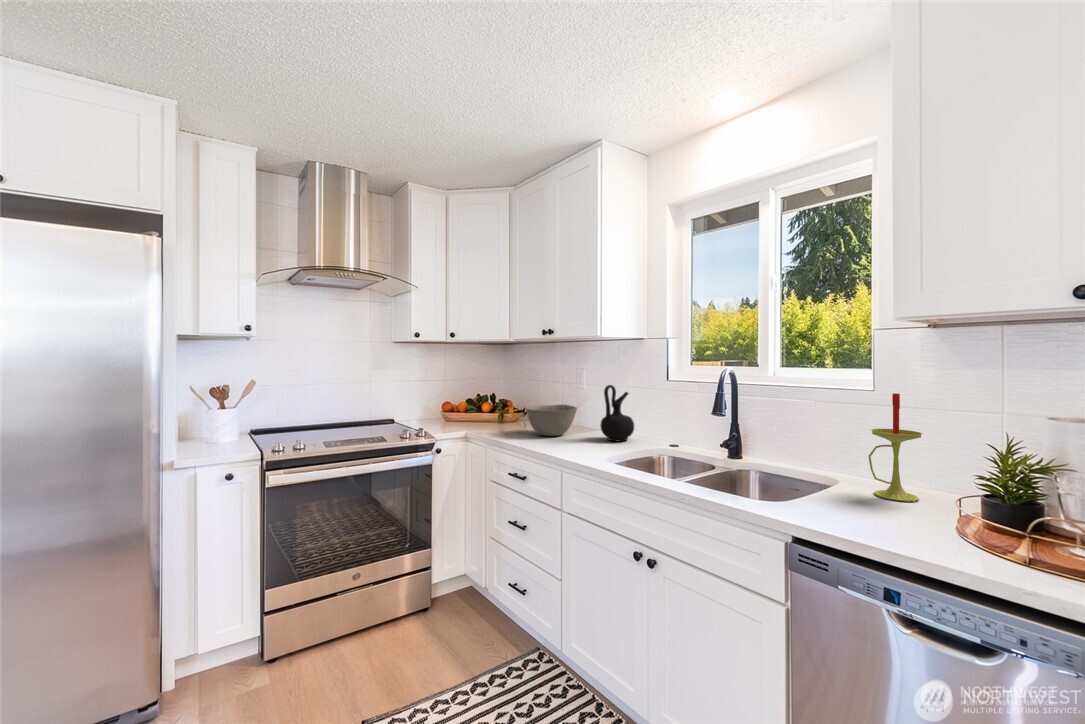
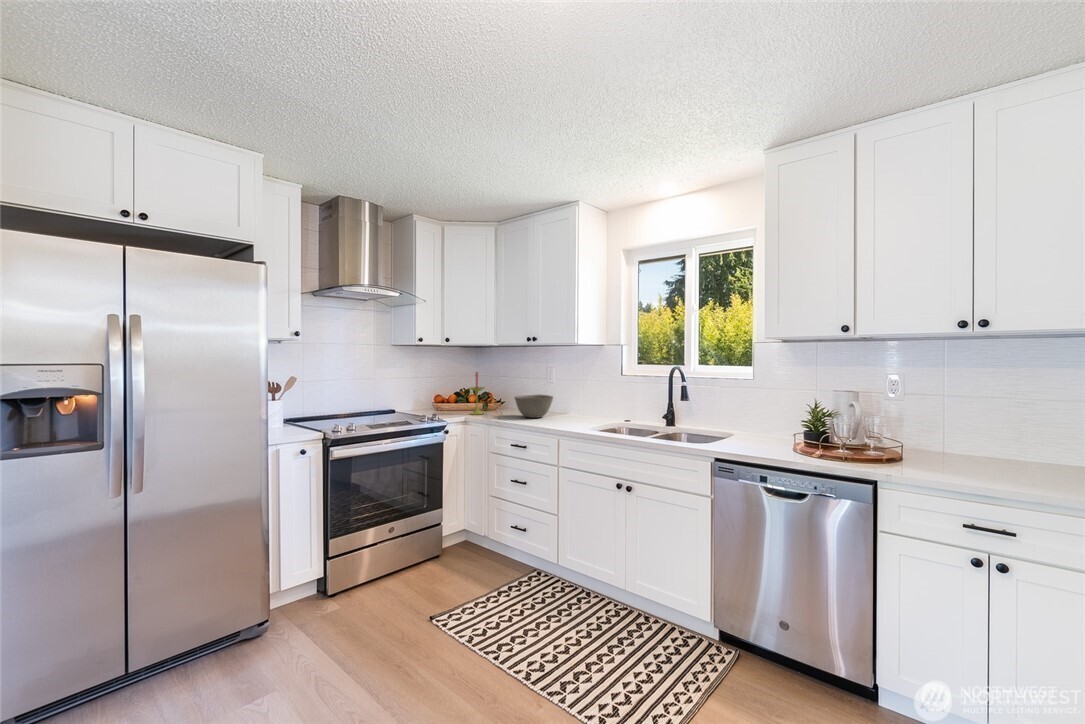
ceramic jug: present [600,385,634,441] -> none [573,379,597,420]
candle: present [868,393,922,502] -> present [469,372,484,415]

